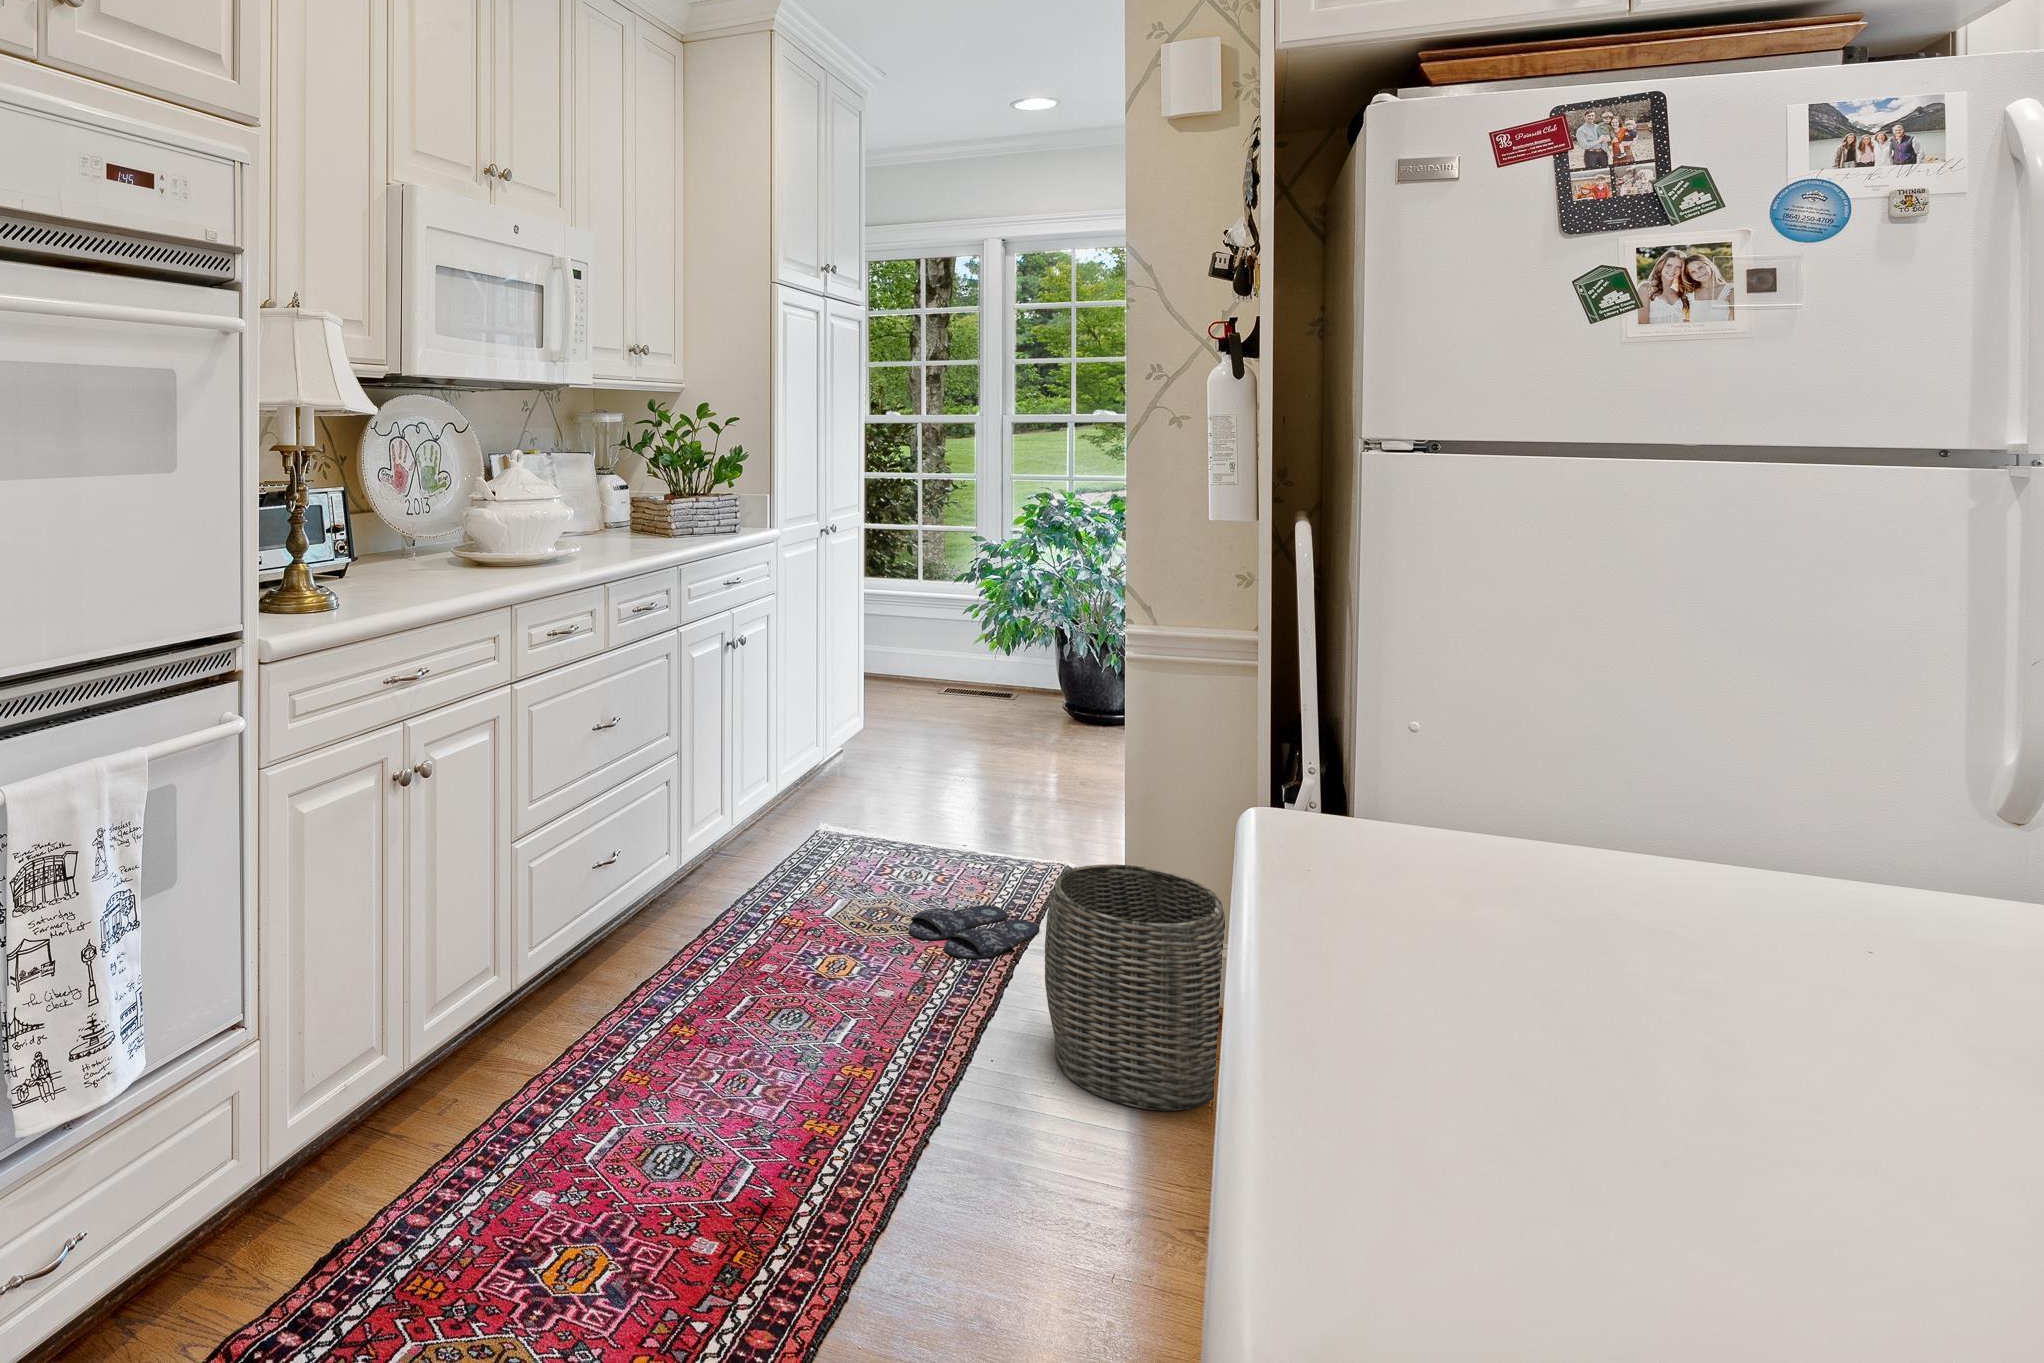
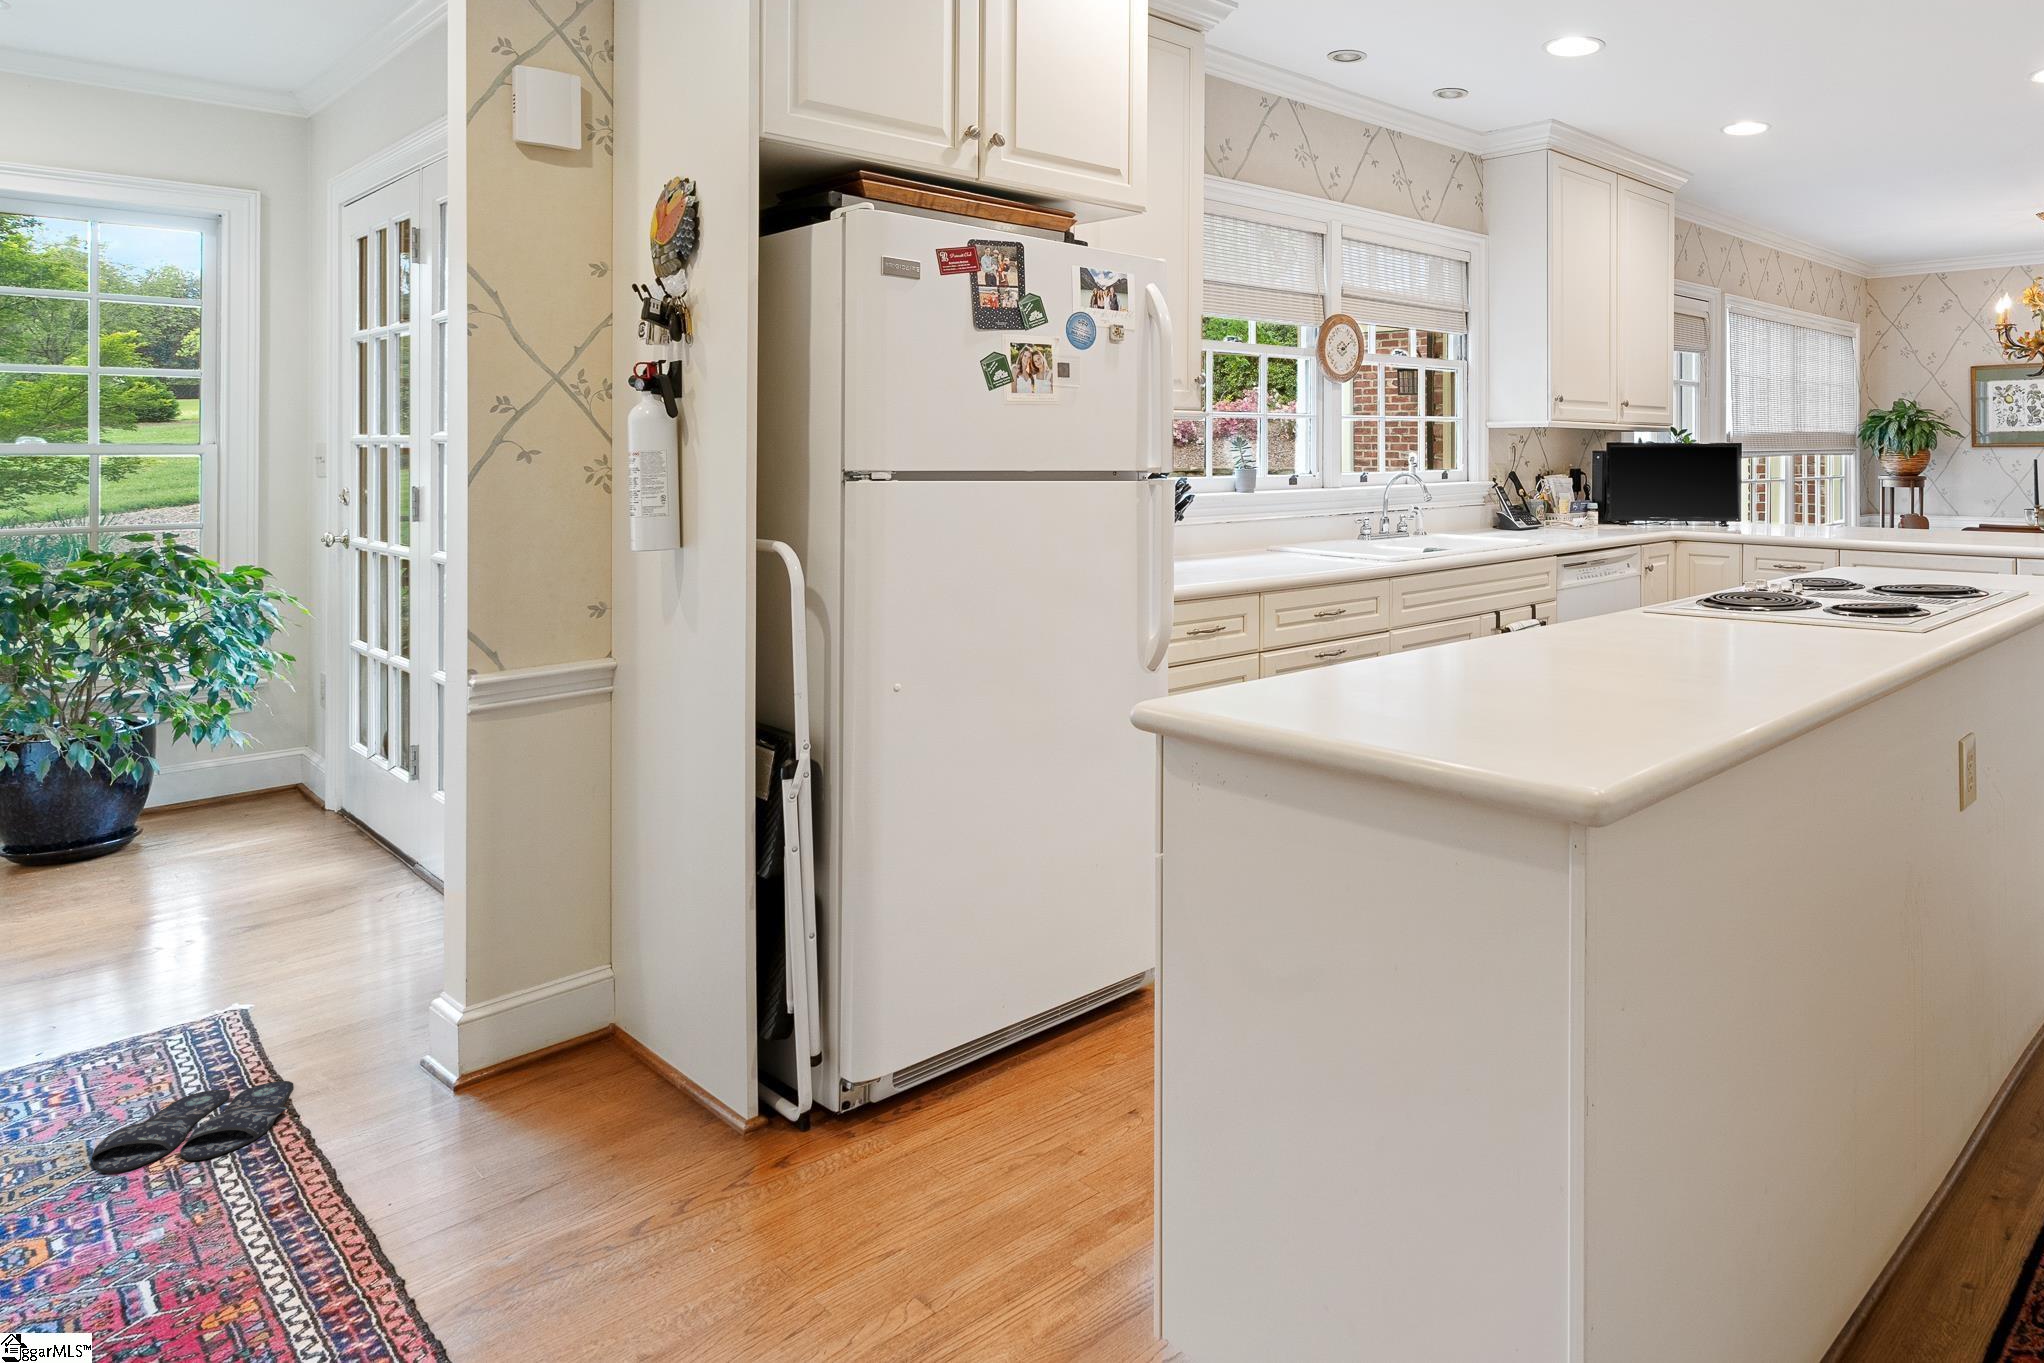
woven basket: present [1045,864,1225,1110] -> none [440,912,654,1164]

